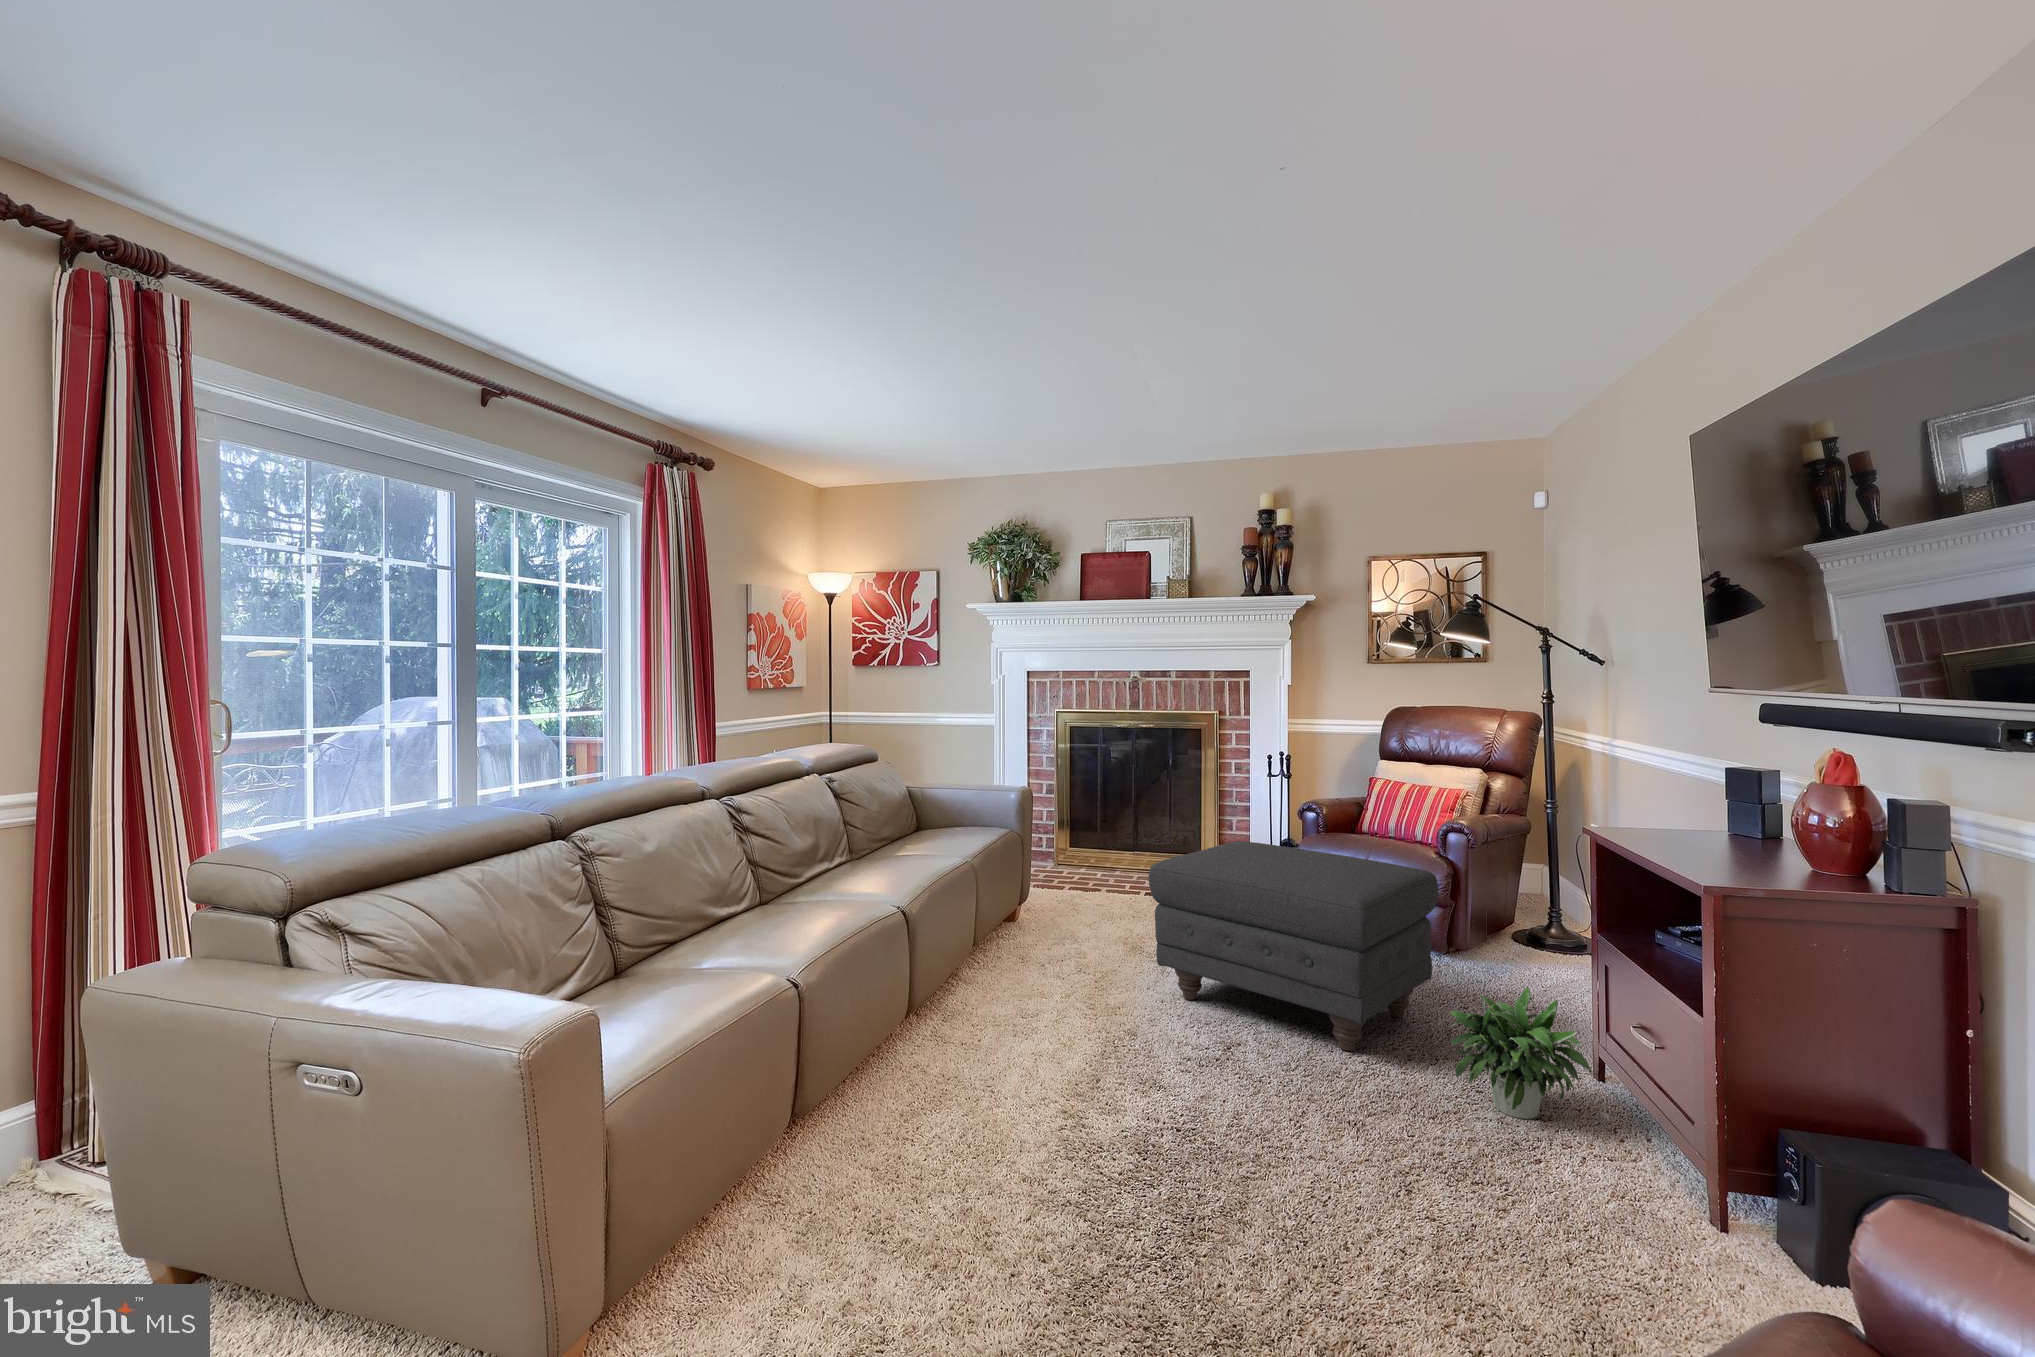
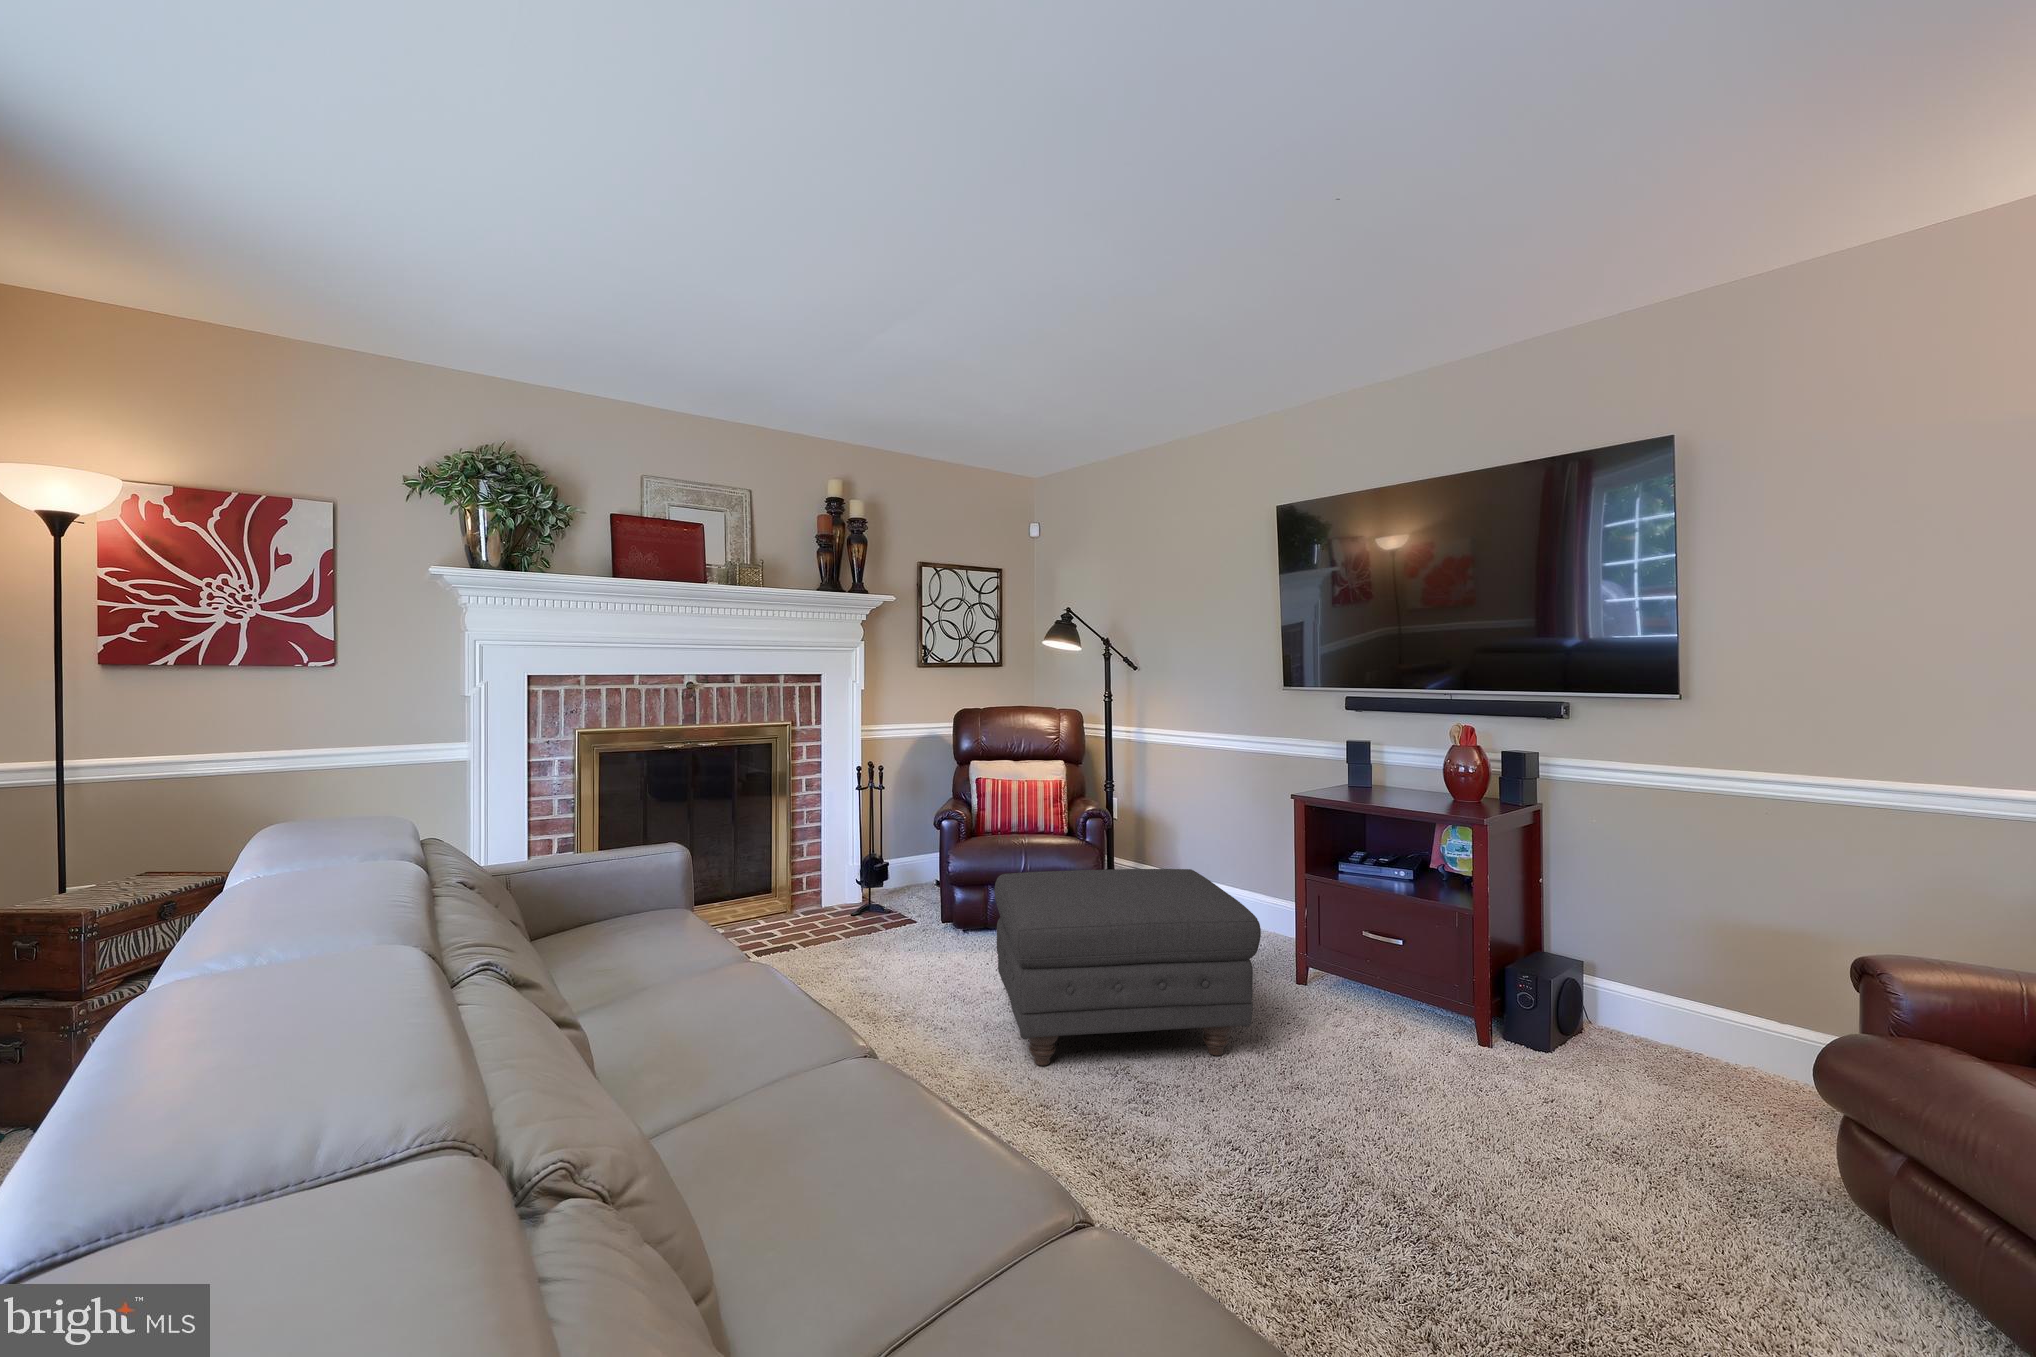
potted plant: present [1450,987,1610,1123] -> none [1308,950,1404,1058]

